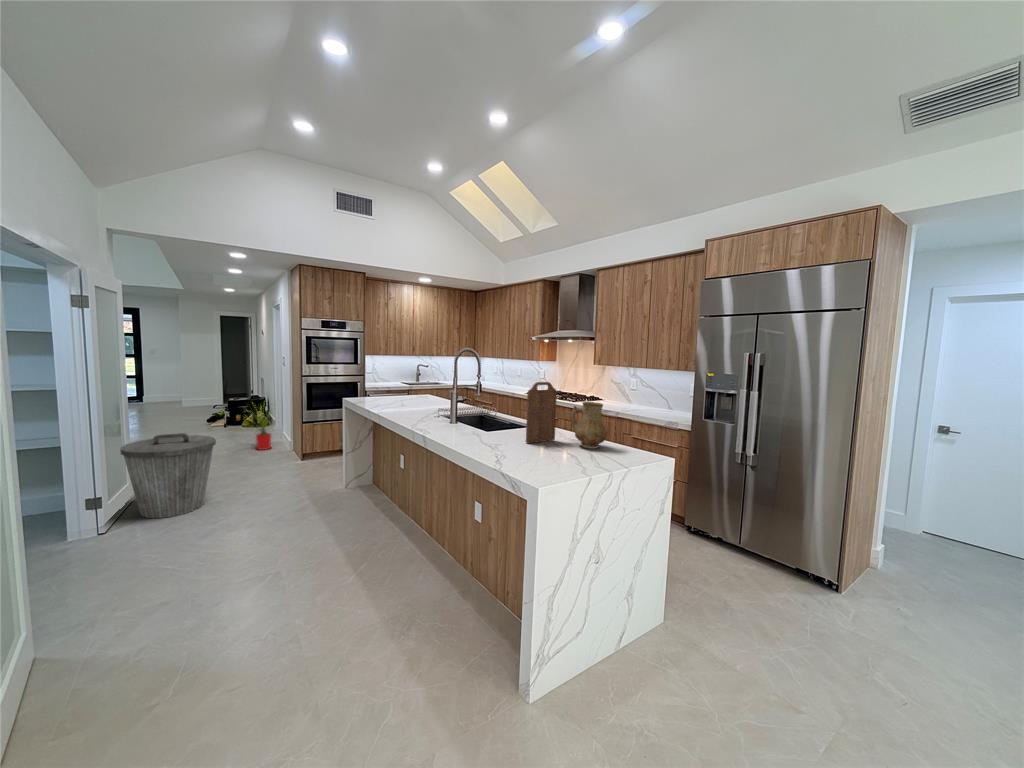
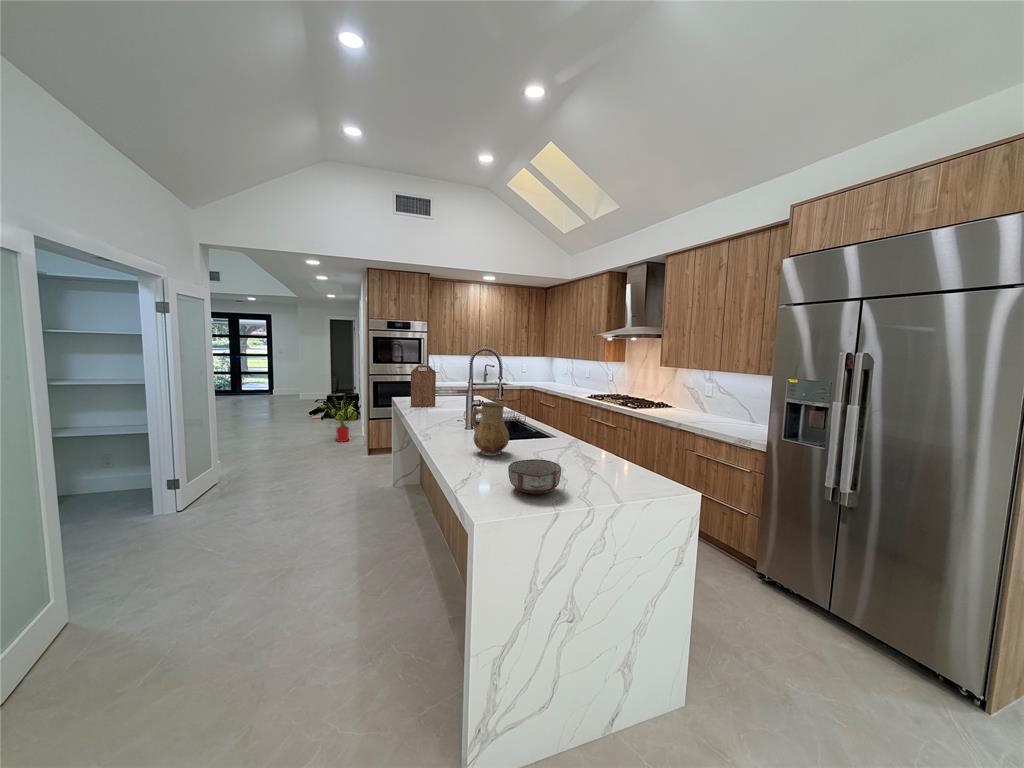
cutting board: present [526,382,557,443] -> present [411,365,436,407]
ceramic pitcher: present [571,402,607,449] -> present [471,402,509,456]
trash can: present [120,433,216,518] -> none [200,425,279,501]
ceramic bowl: none [537,440,579,466] -> present [508,459,561,494]

